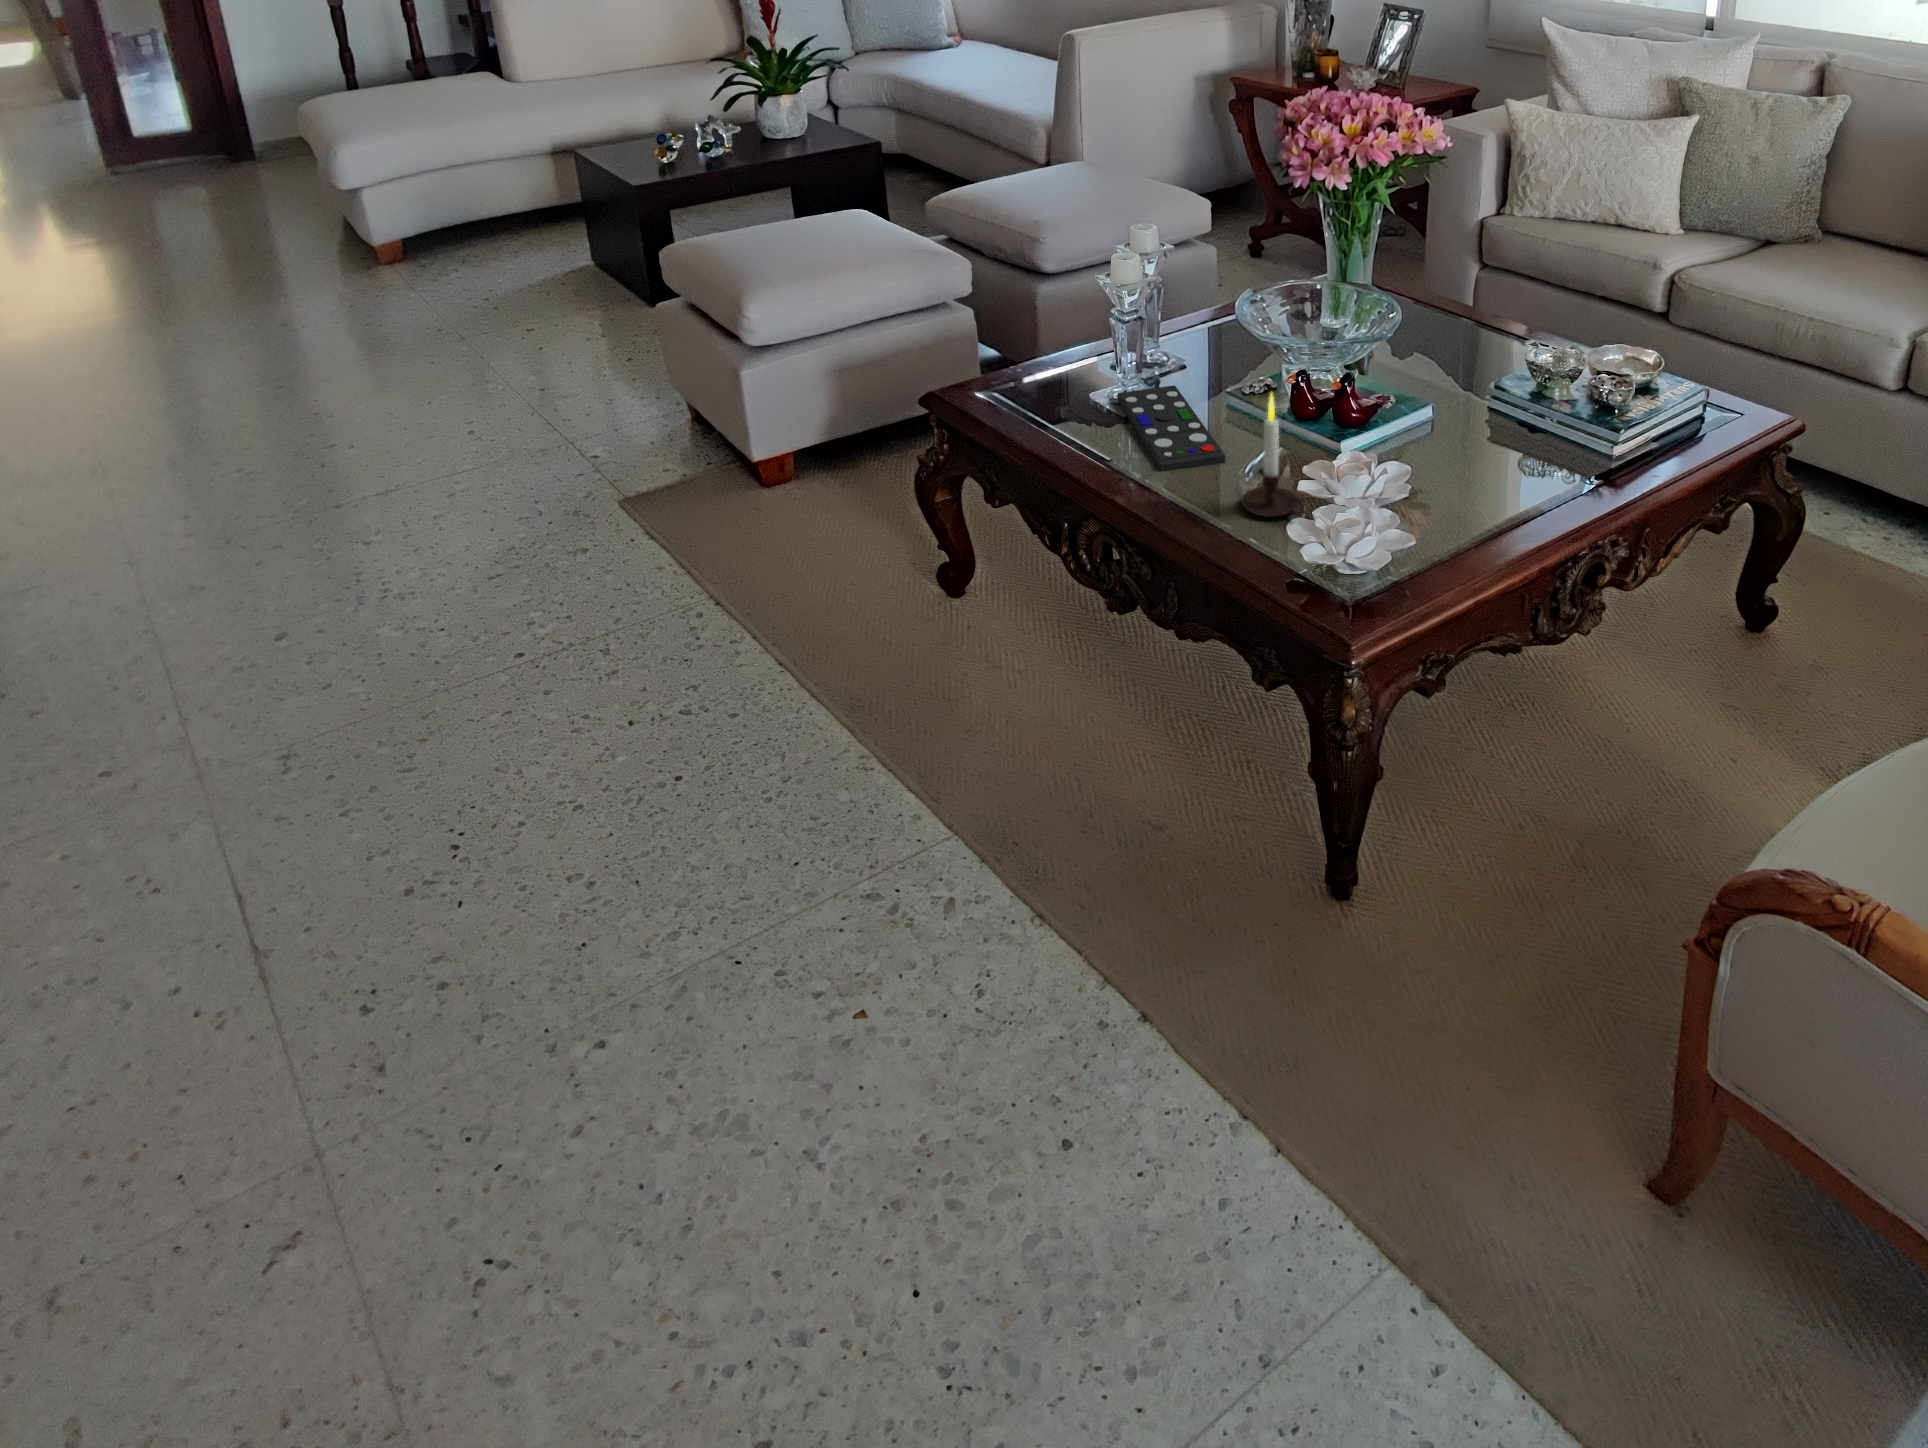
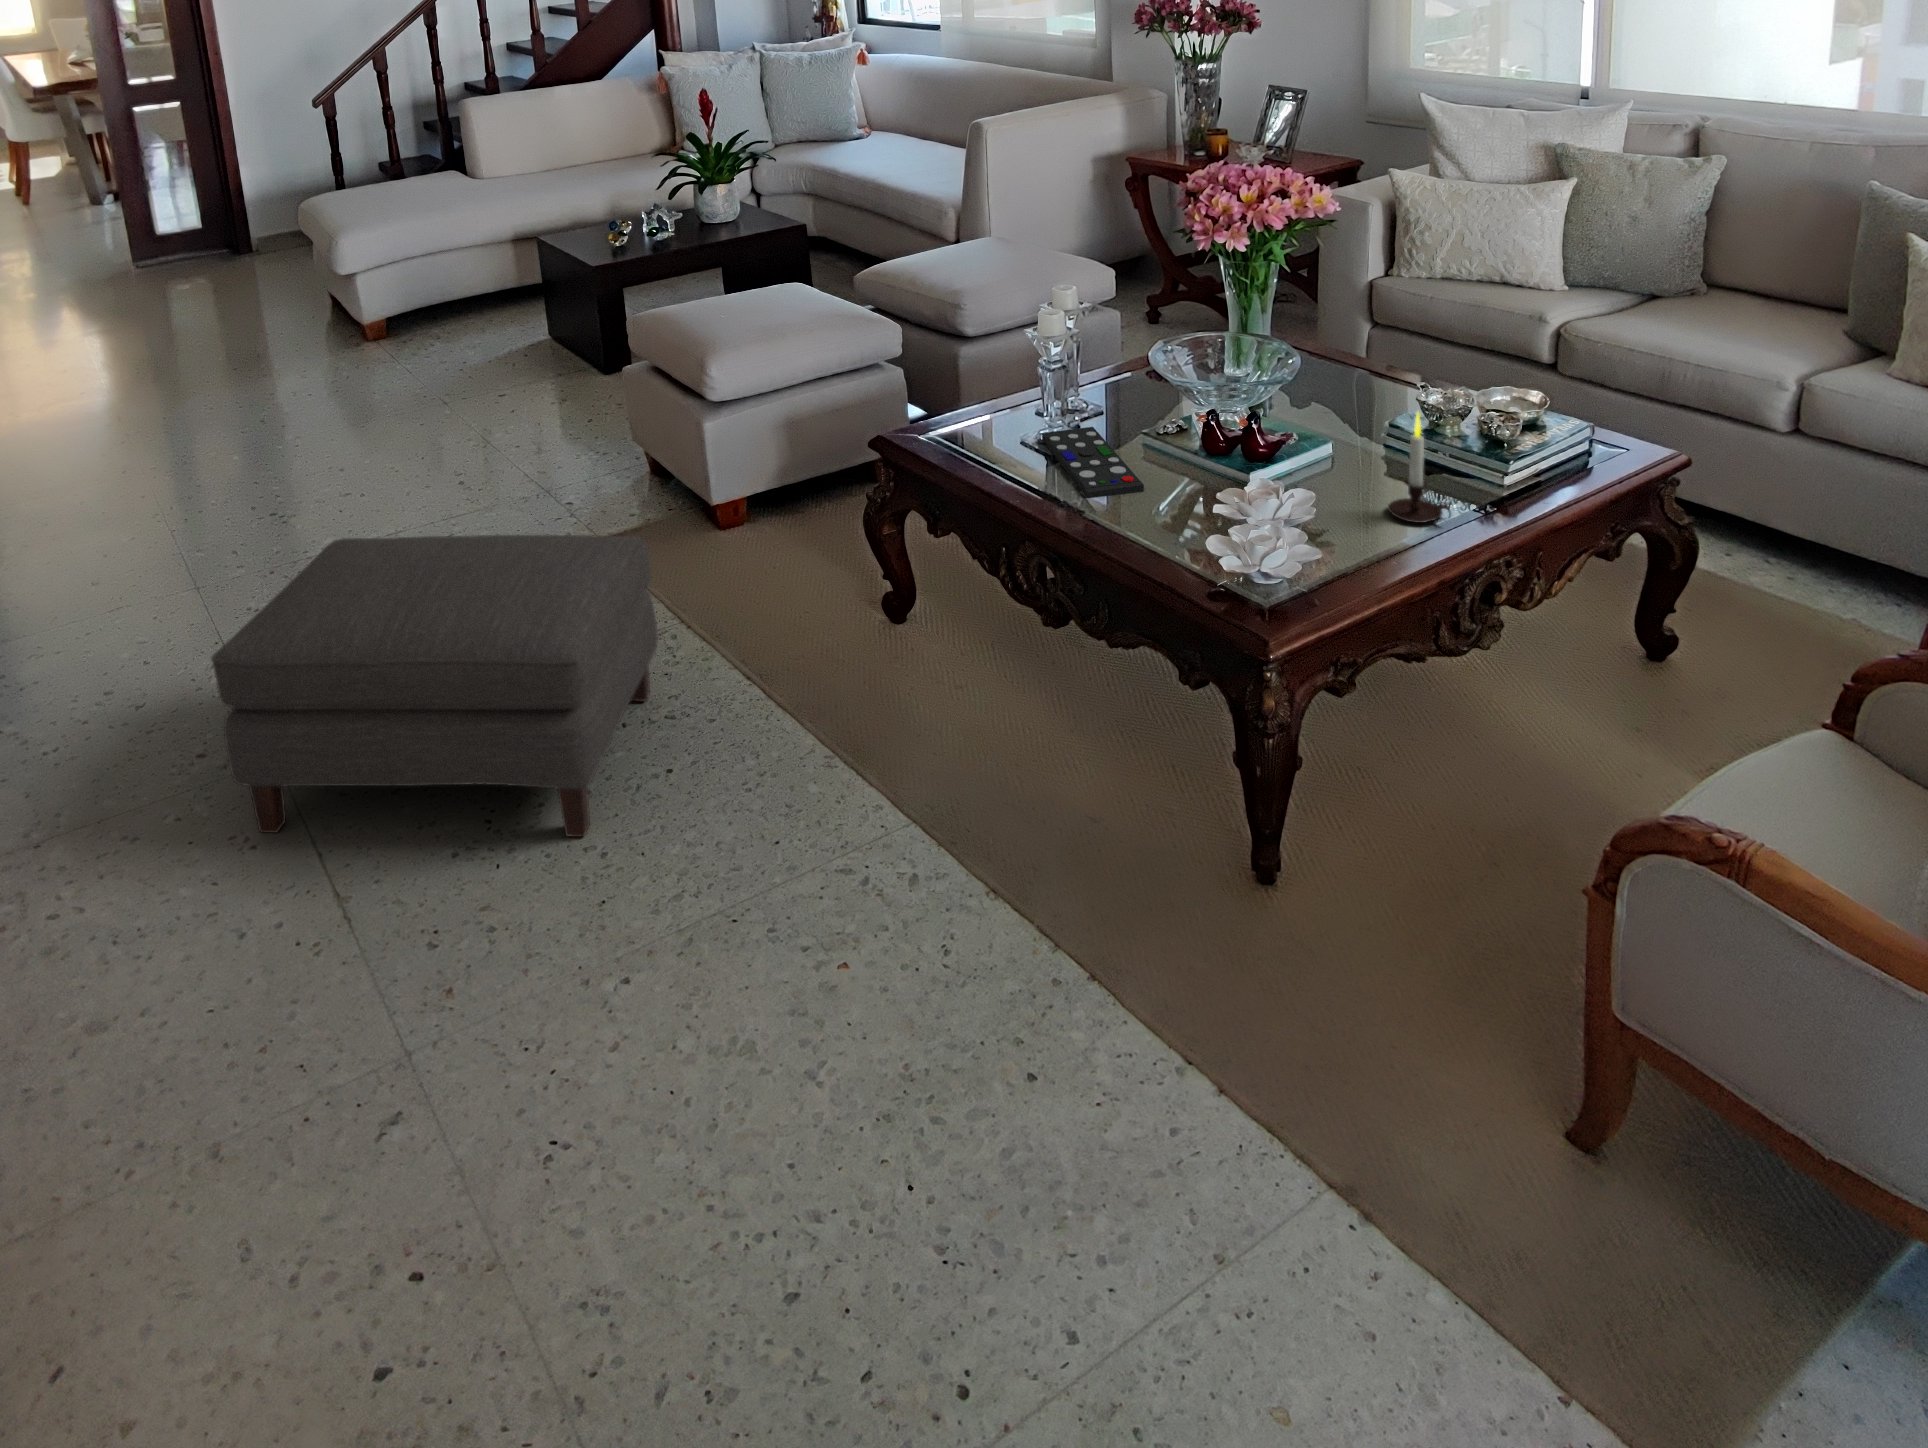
candle: present [1241,393,1304,517] -> present [1387,413,1451,523]
ottoman: none [67,516,669,882] -> present [211,535,658,837]

